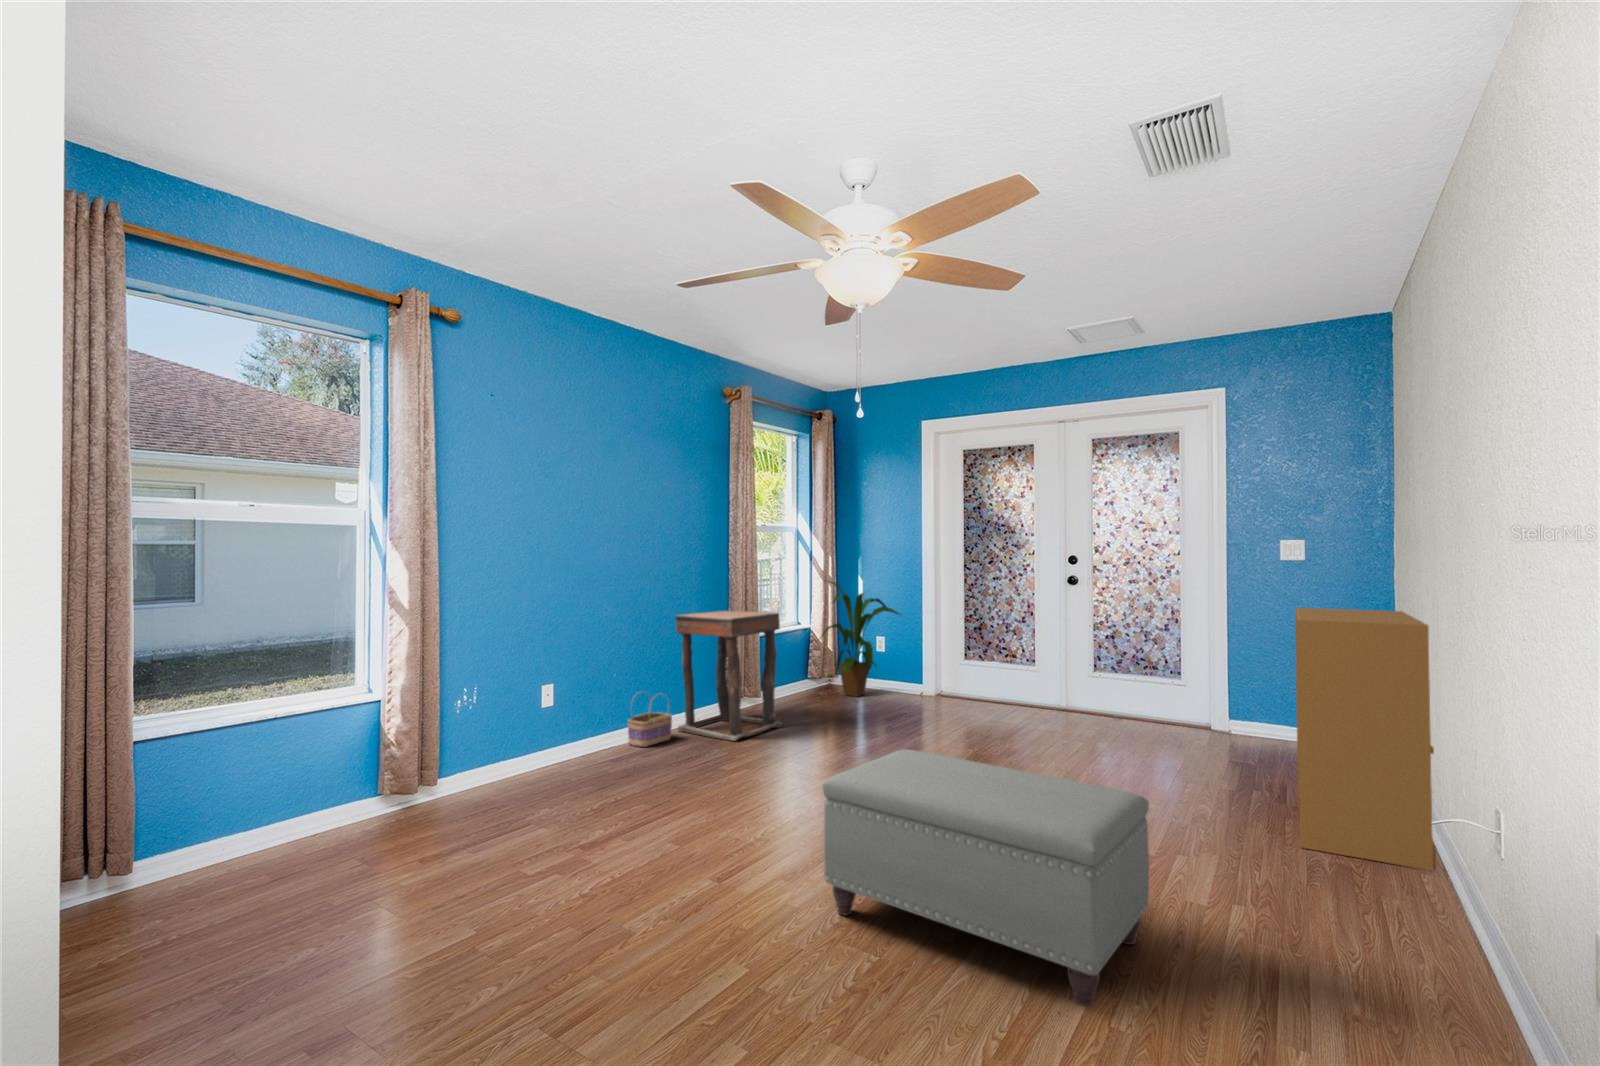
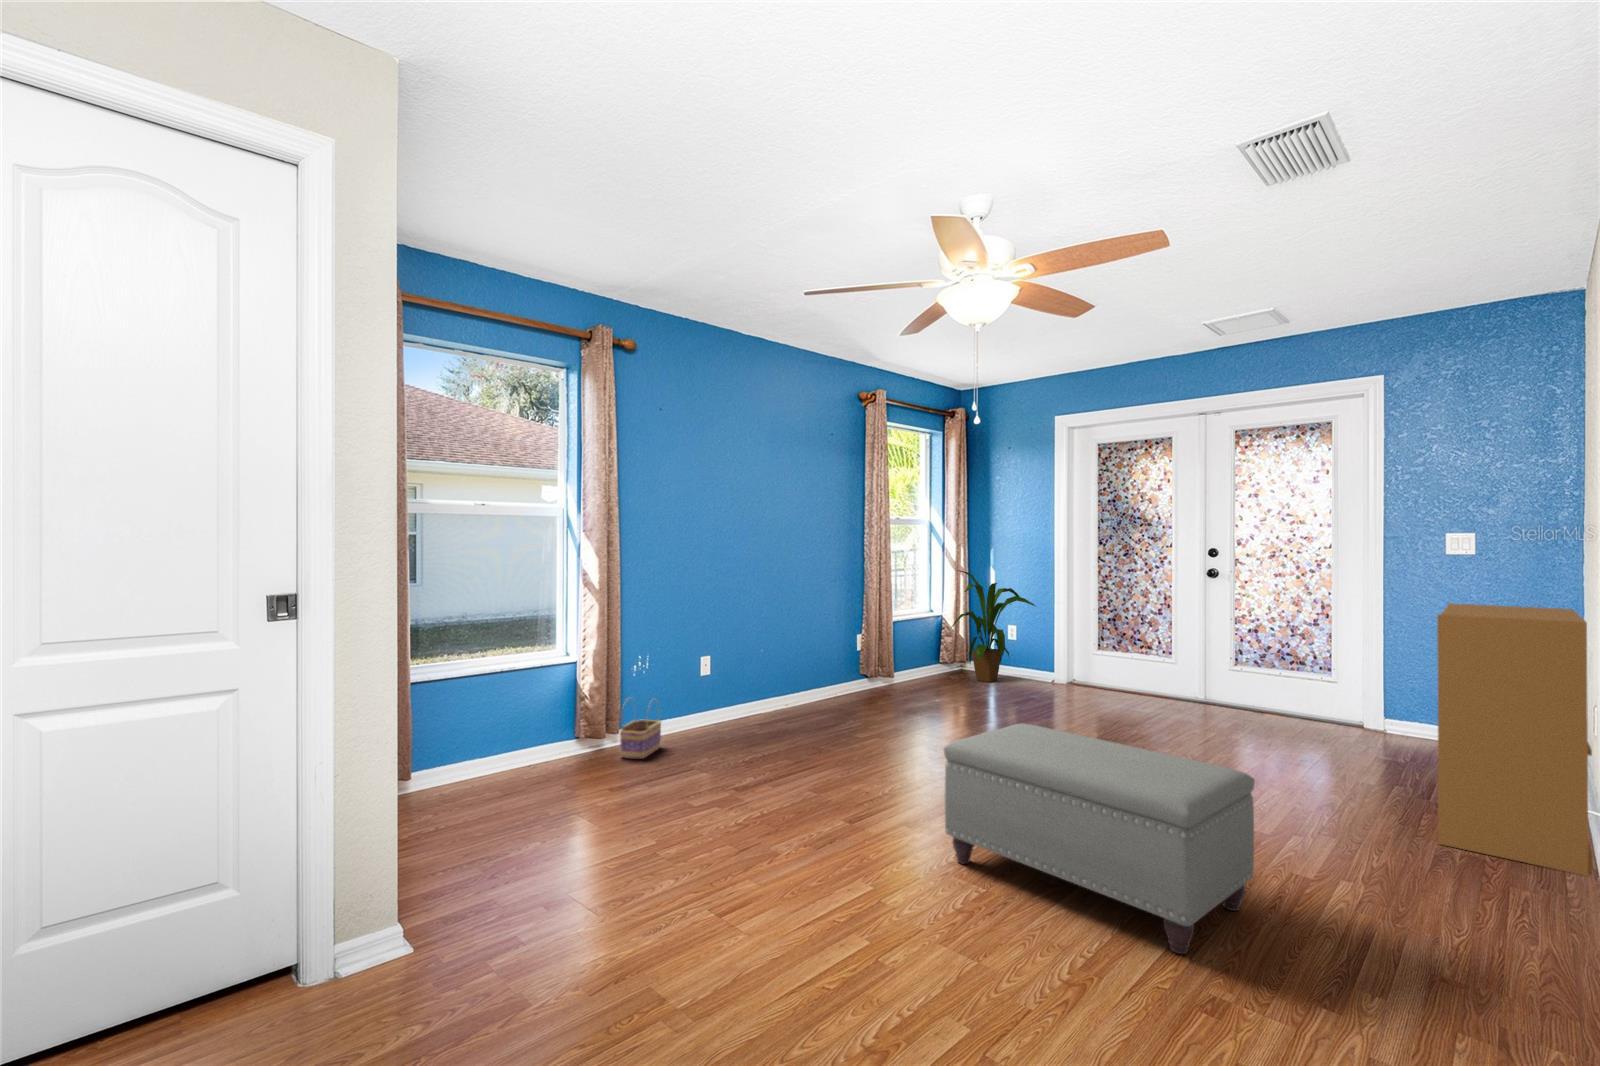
side table: present [675,611,782,741] -> none [817,597,915,716]
basket: present [628,695,672,747] -> present [620,705,661,759]

